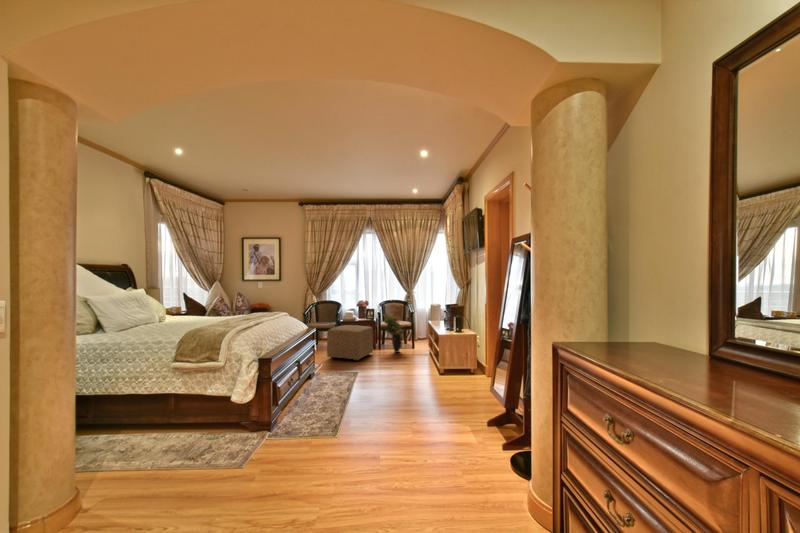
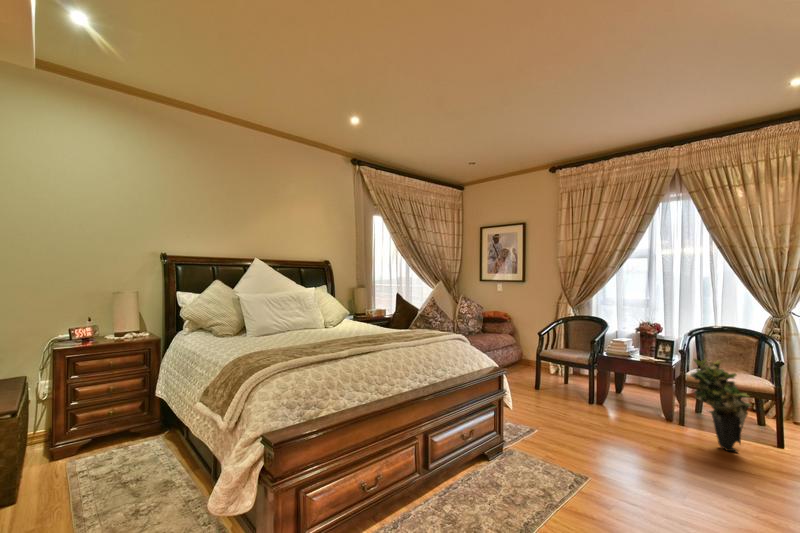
ottoman: present [327,325,373,361] -> none [559,366,660,444]

